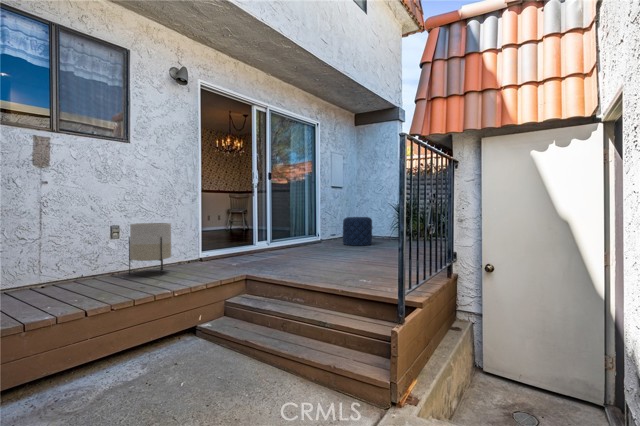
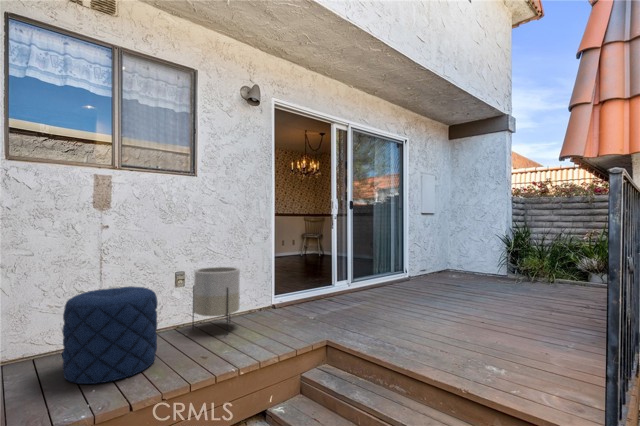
pouf: present [343,217,372,246] -> present [62,287,157,384]

